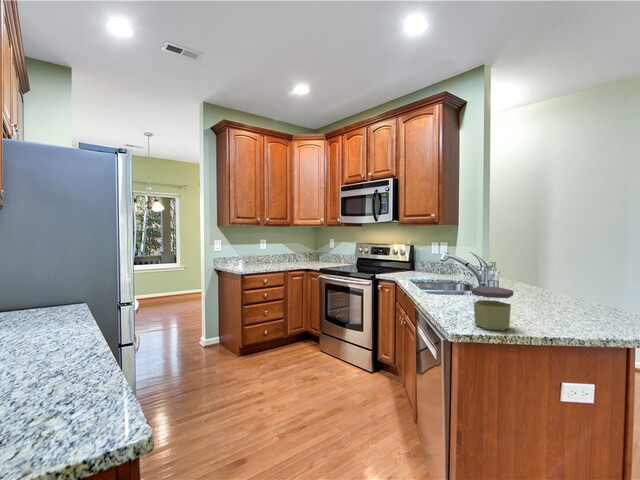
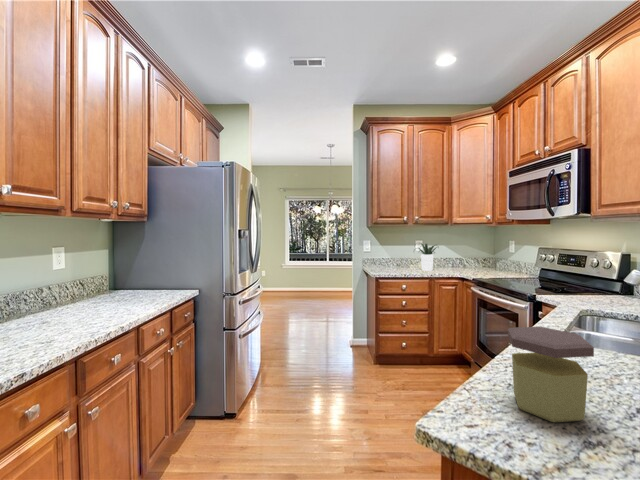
potted plant: none [263,241,289,265] -> present [419,243,436,271]

